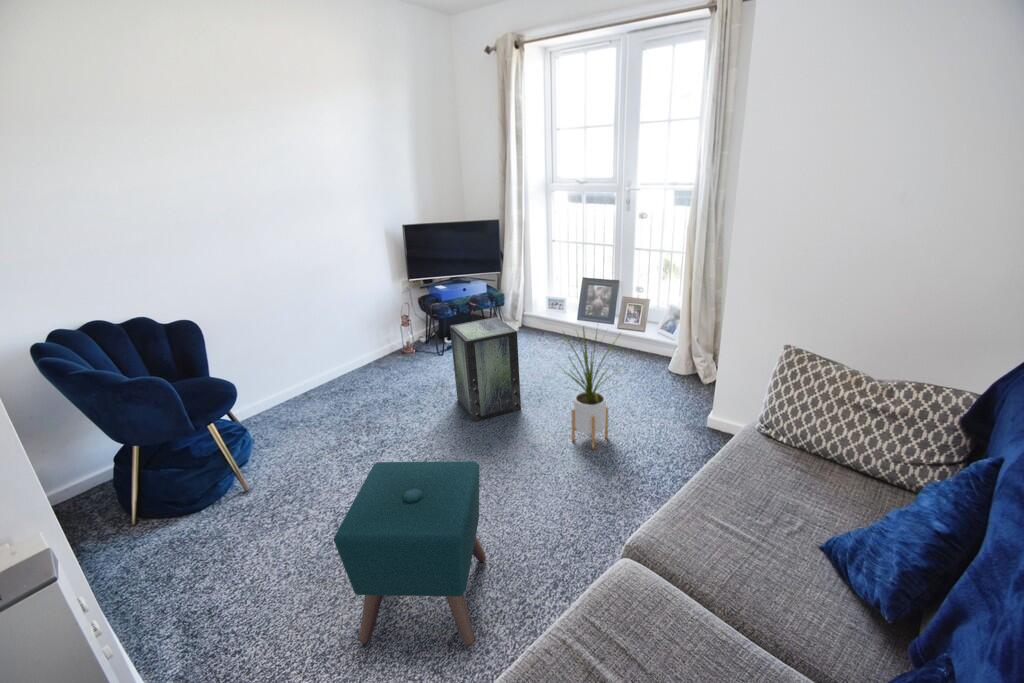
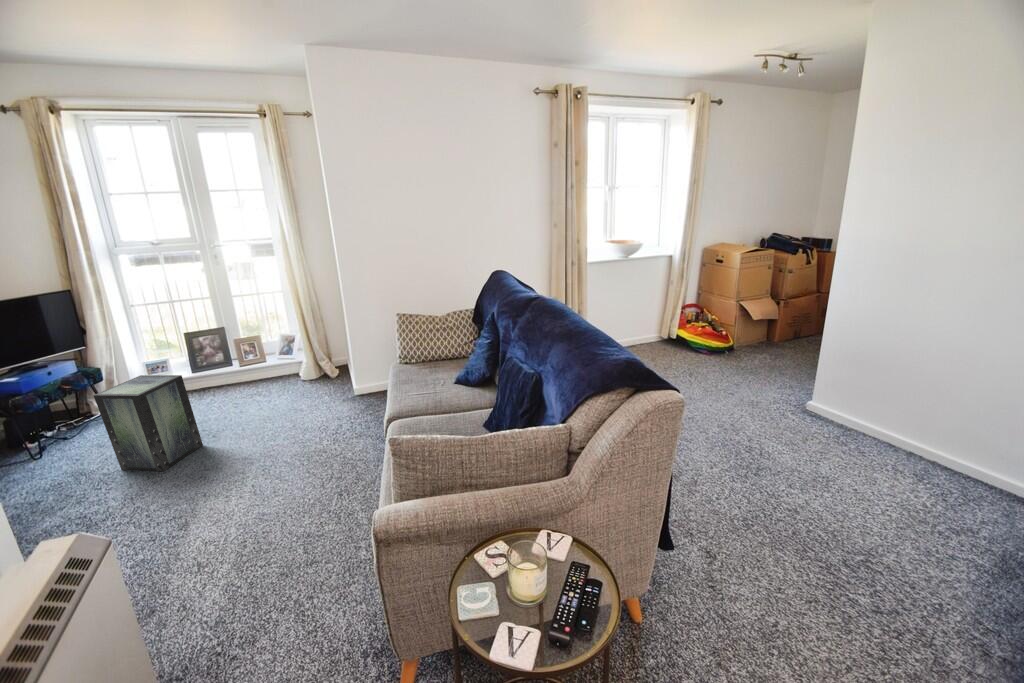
house plant: present [564,327,617,449] -> none [236,340,303,440]
ottoman: present [334,461,486,646] -> none [170,437,319,594]

